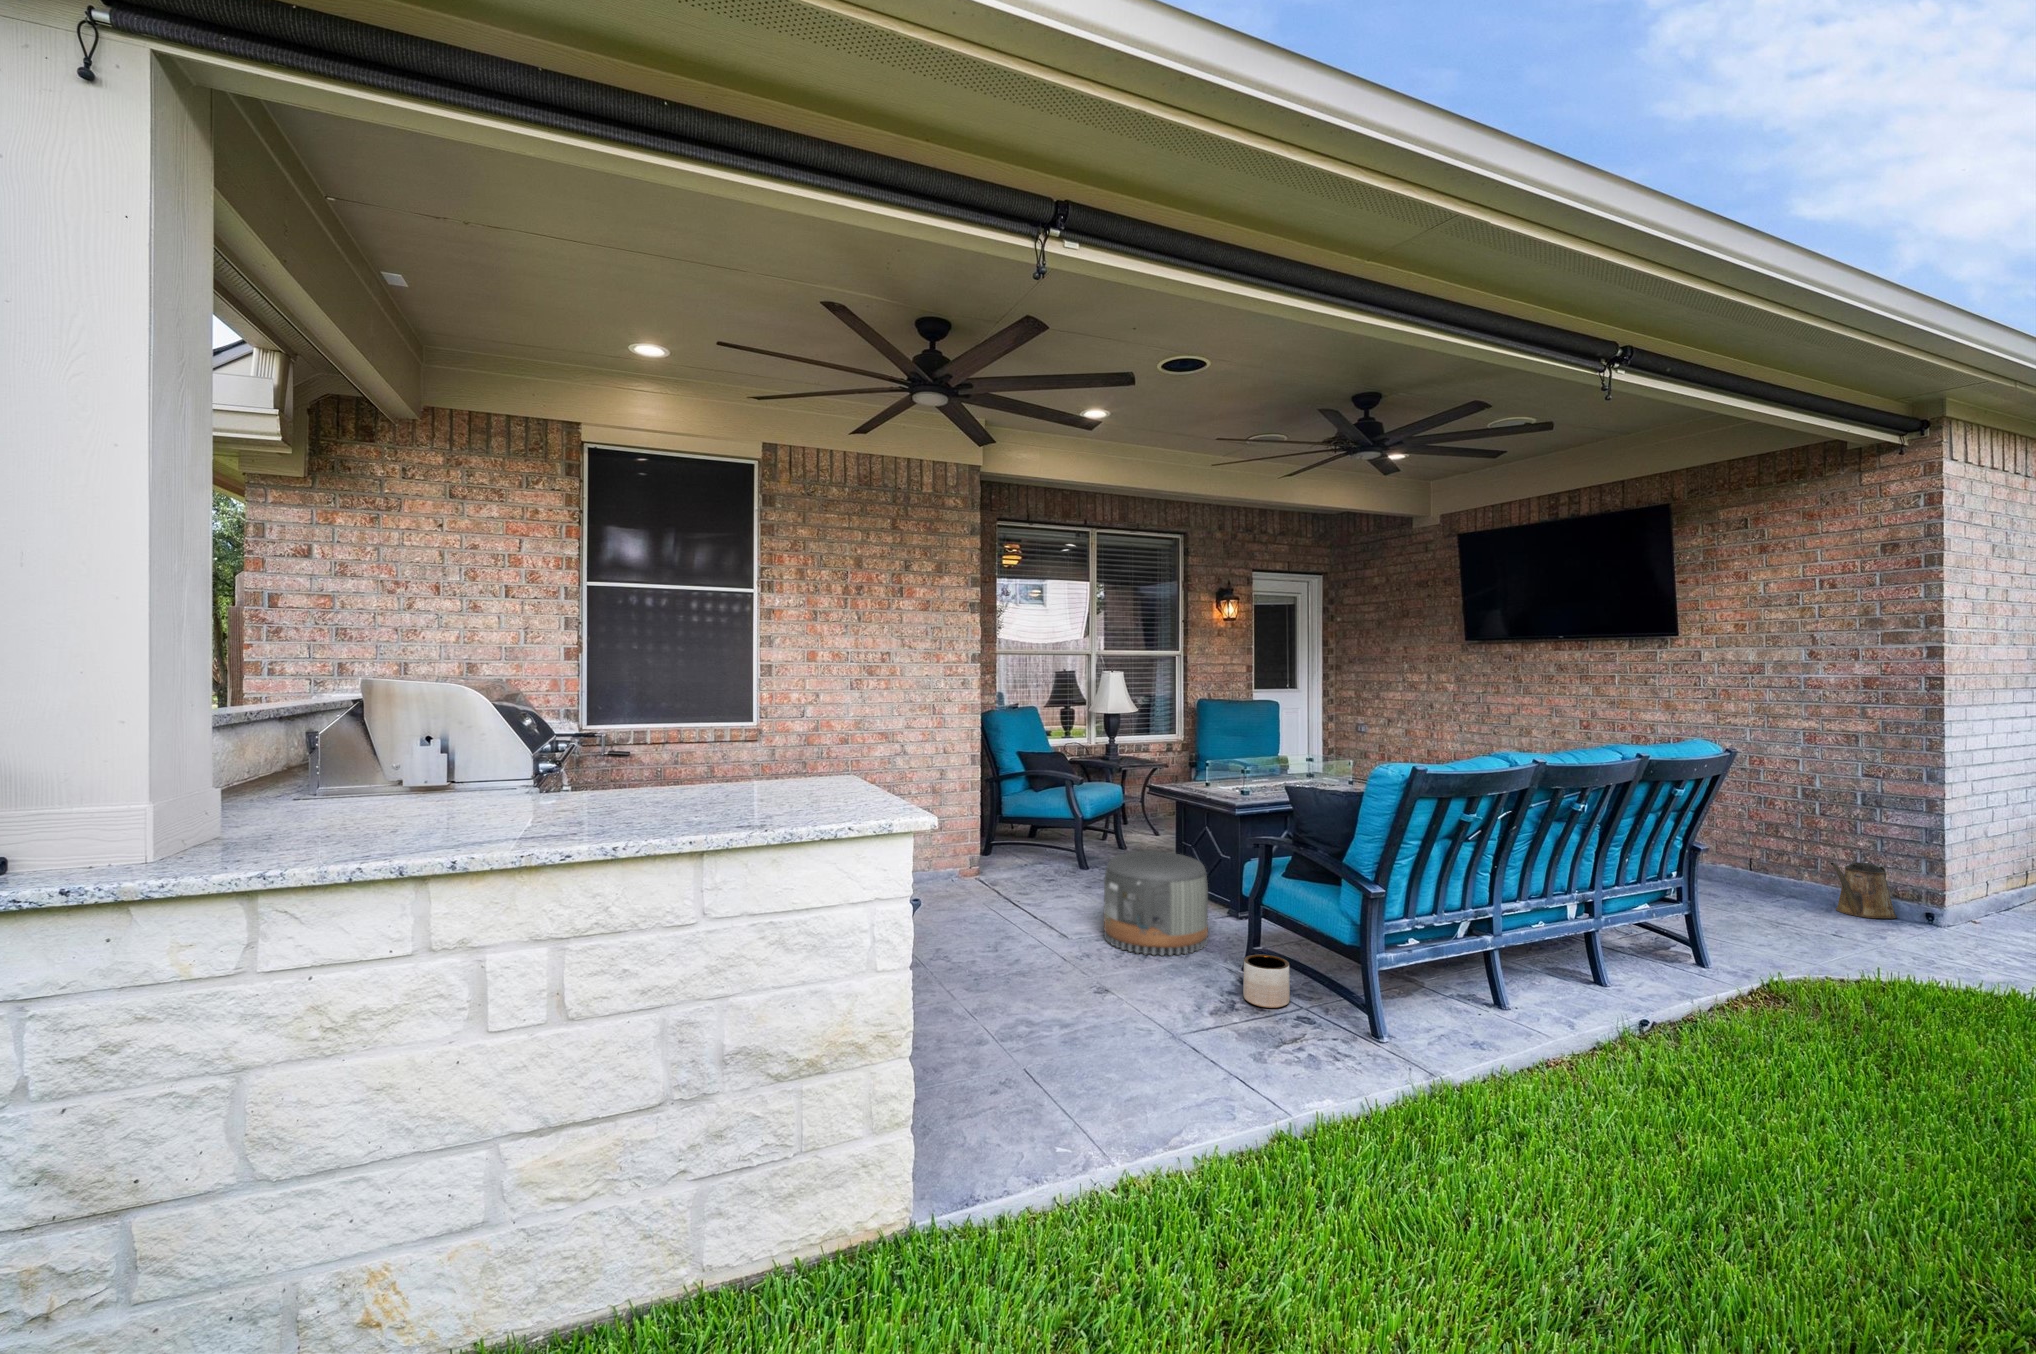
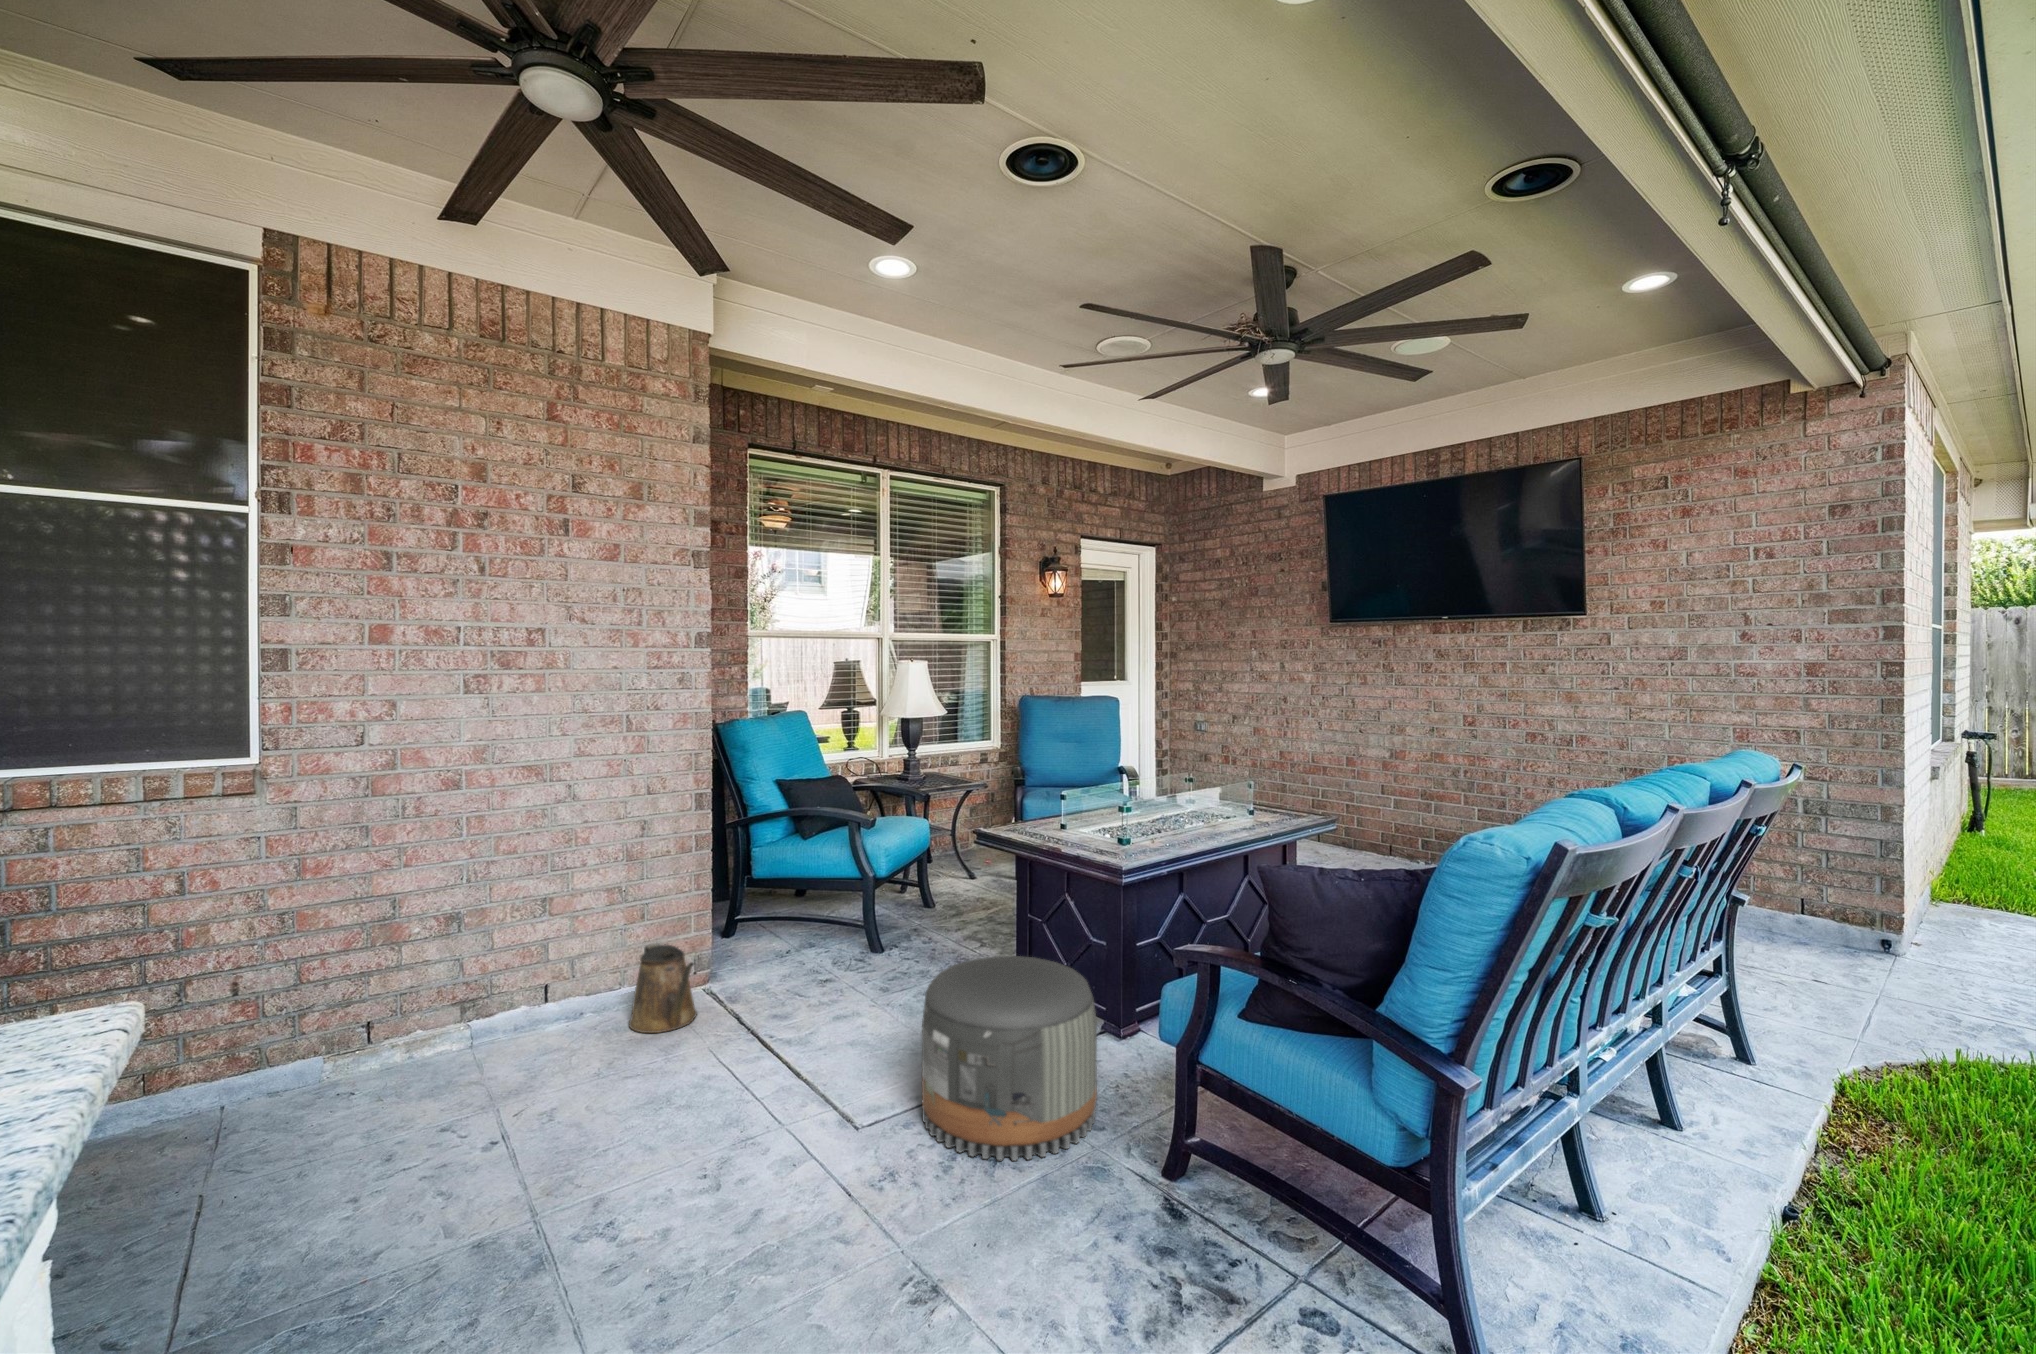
watering can: present [1830,862,1897,919] -> present [629,943,697,1033]
planter: present [1243,955,1290,1008] -> none [1200,1178,1286,1301]

